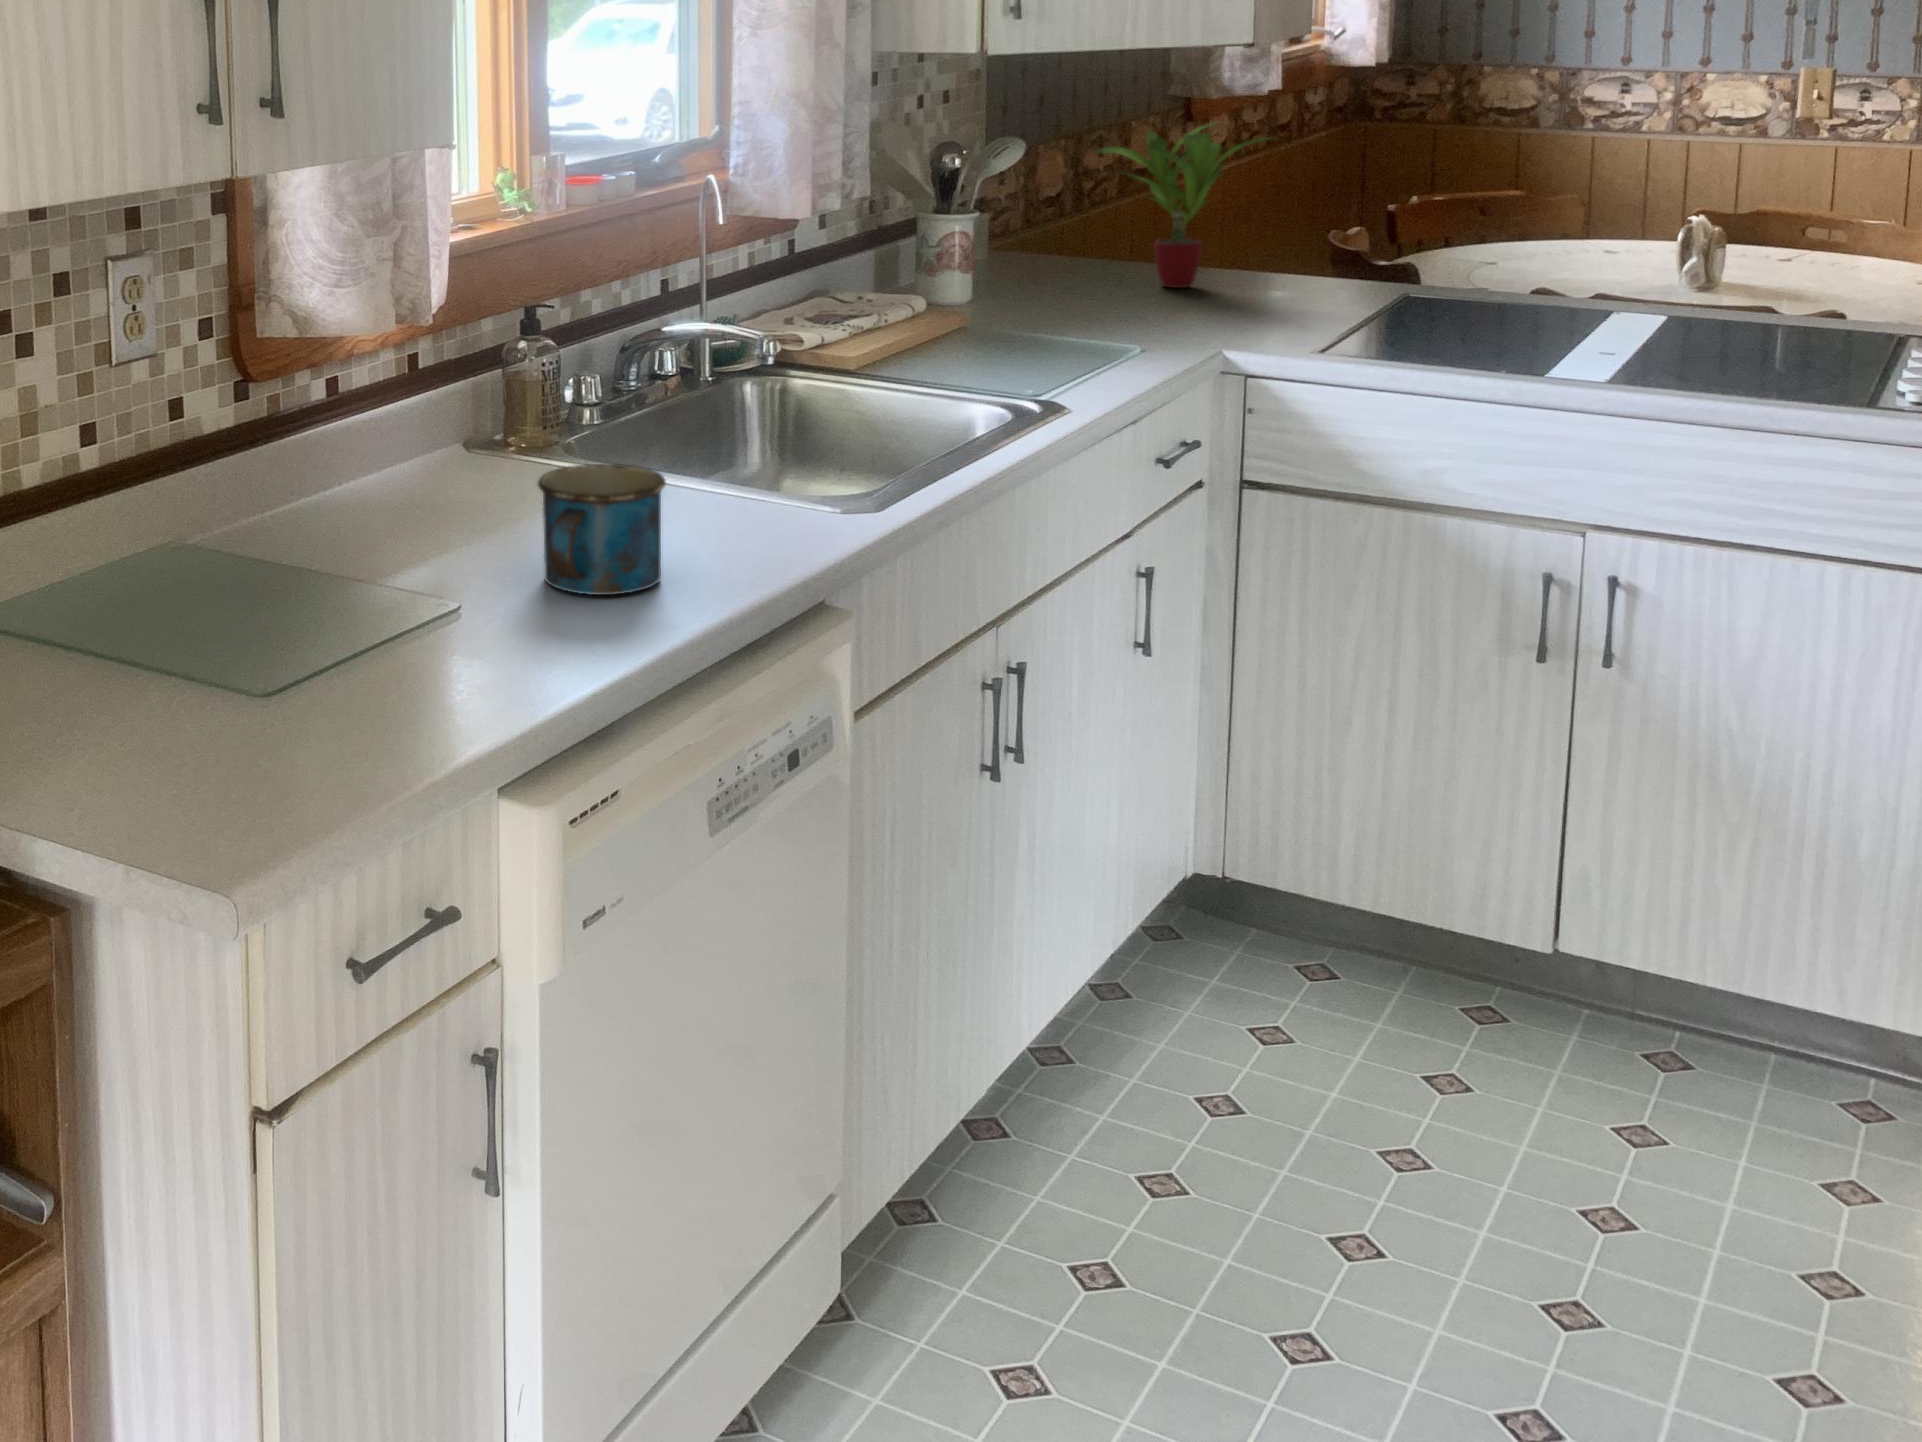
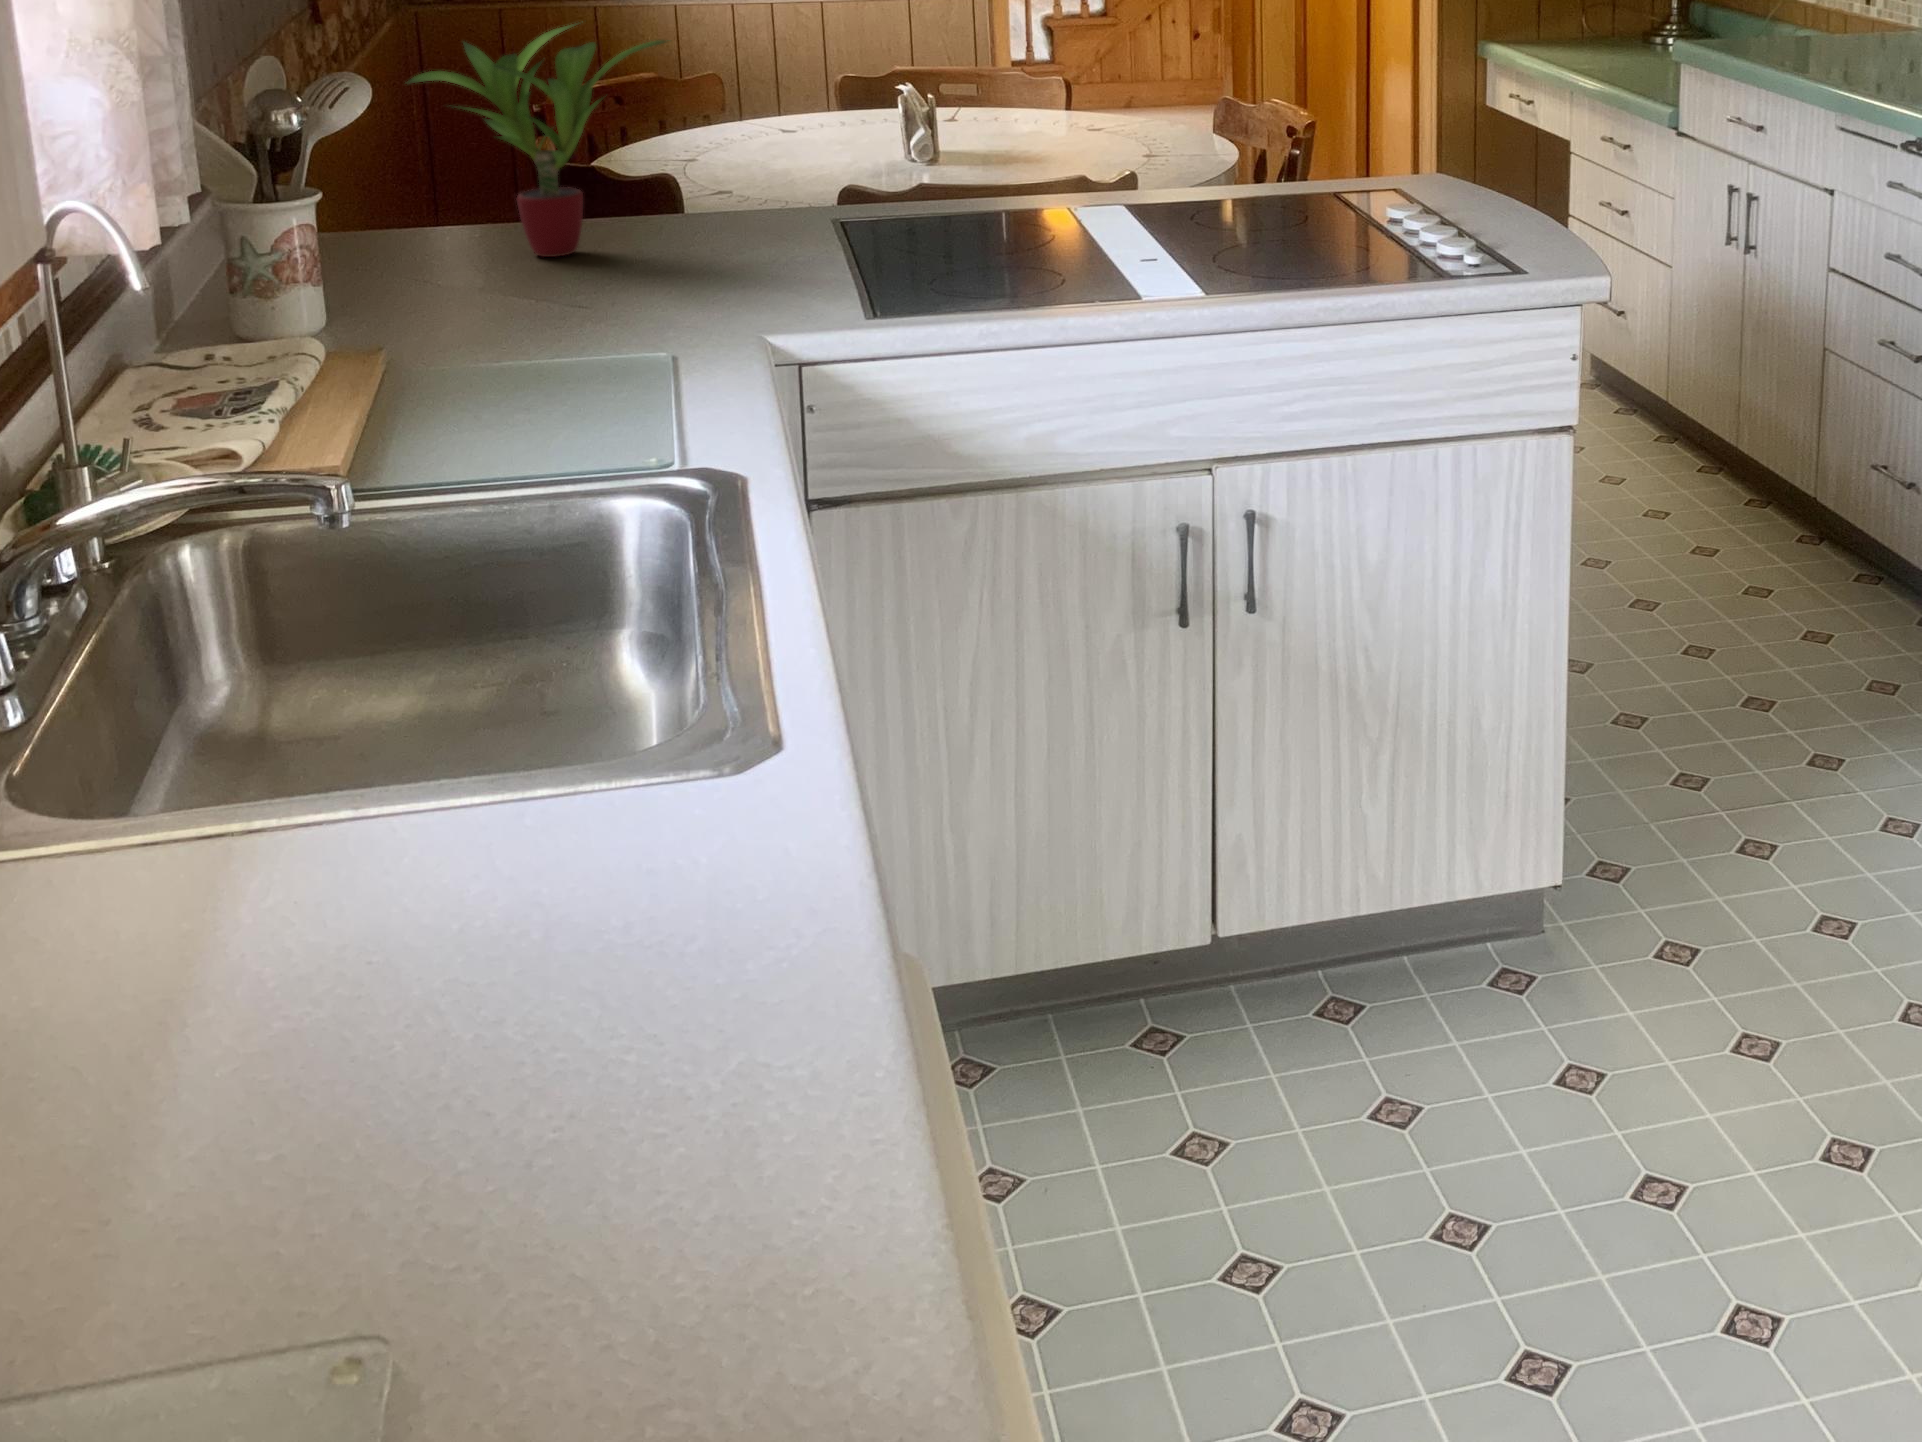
mug: present [538,464,666,595] -> none [336,811,627,1125]

